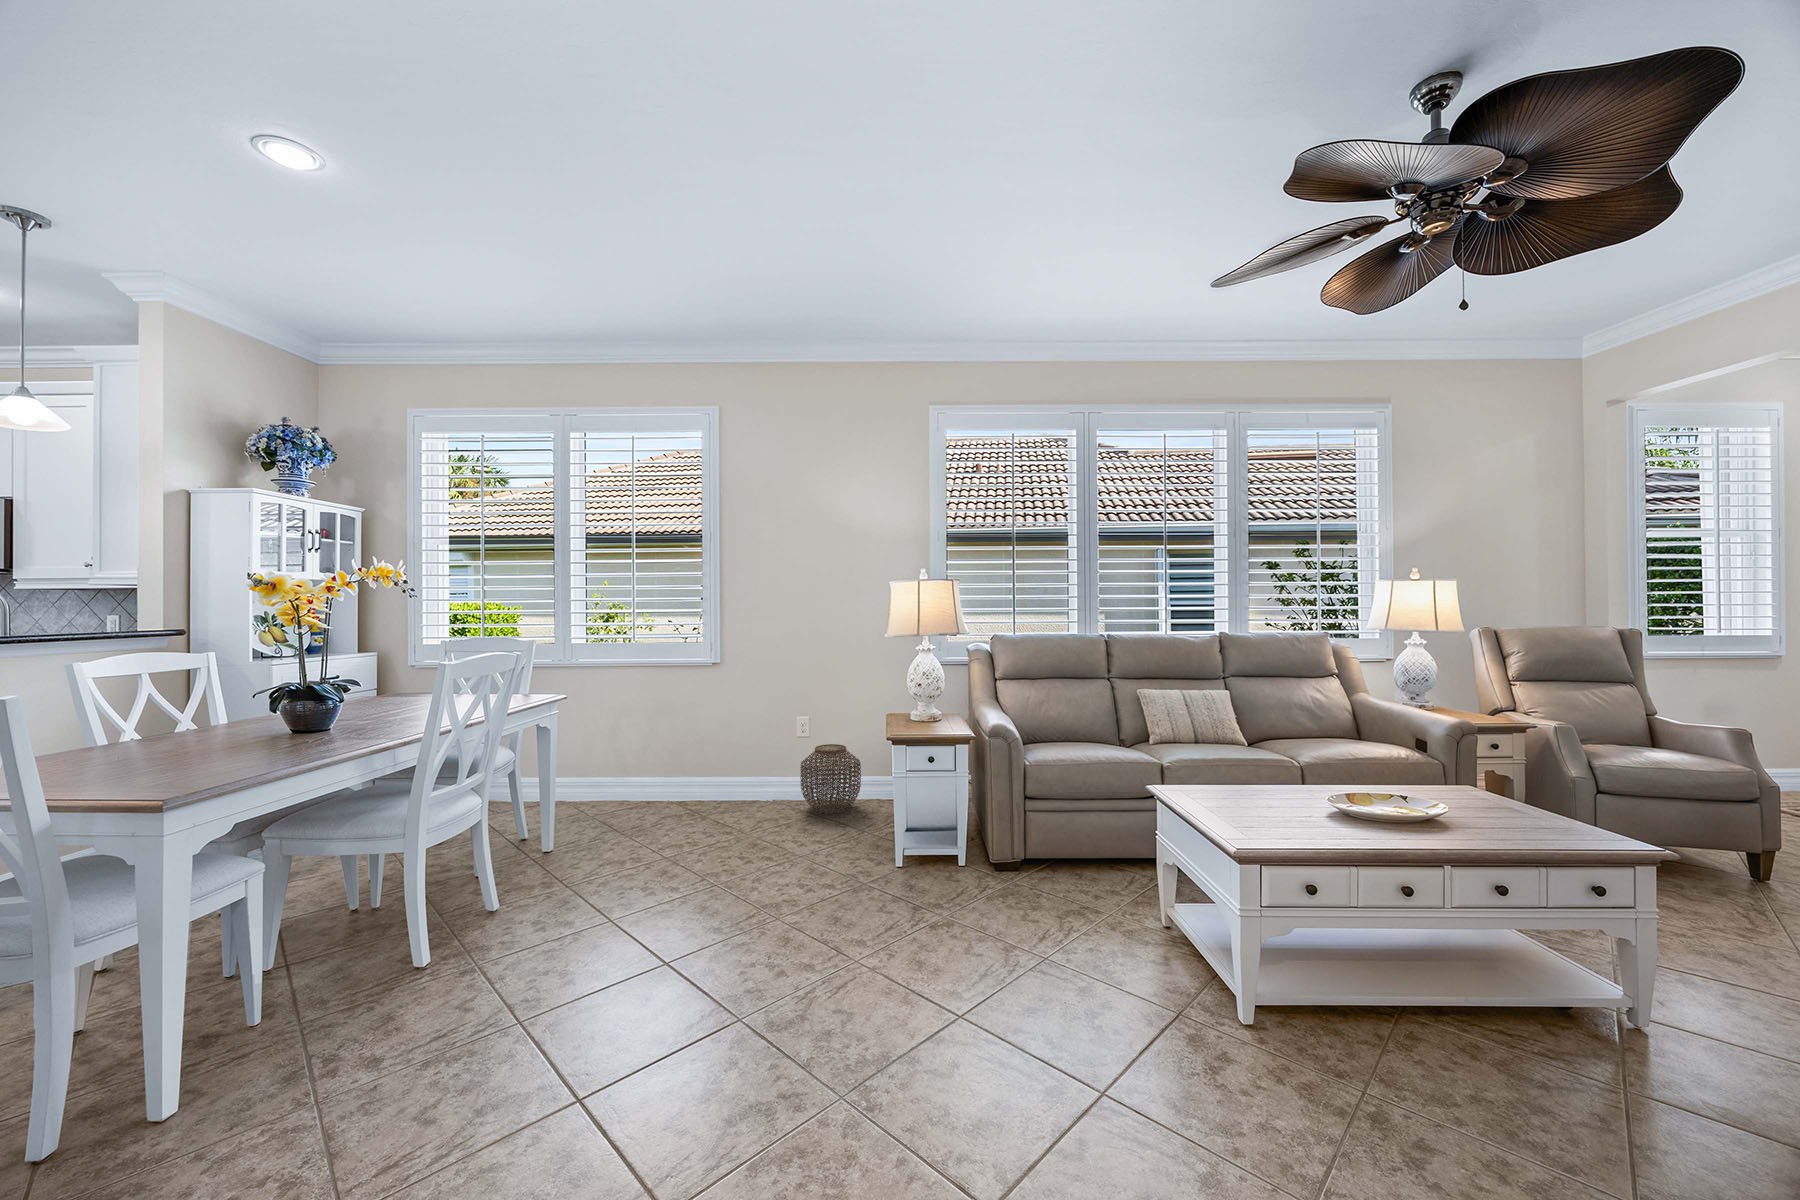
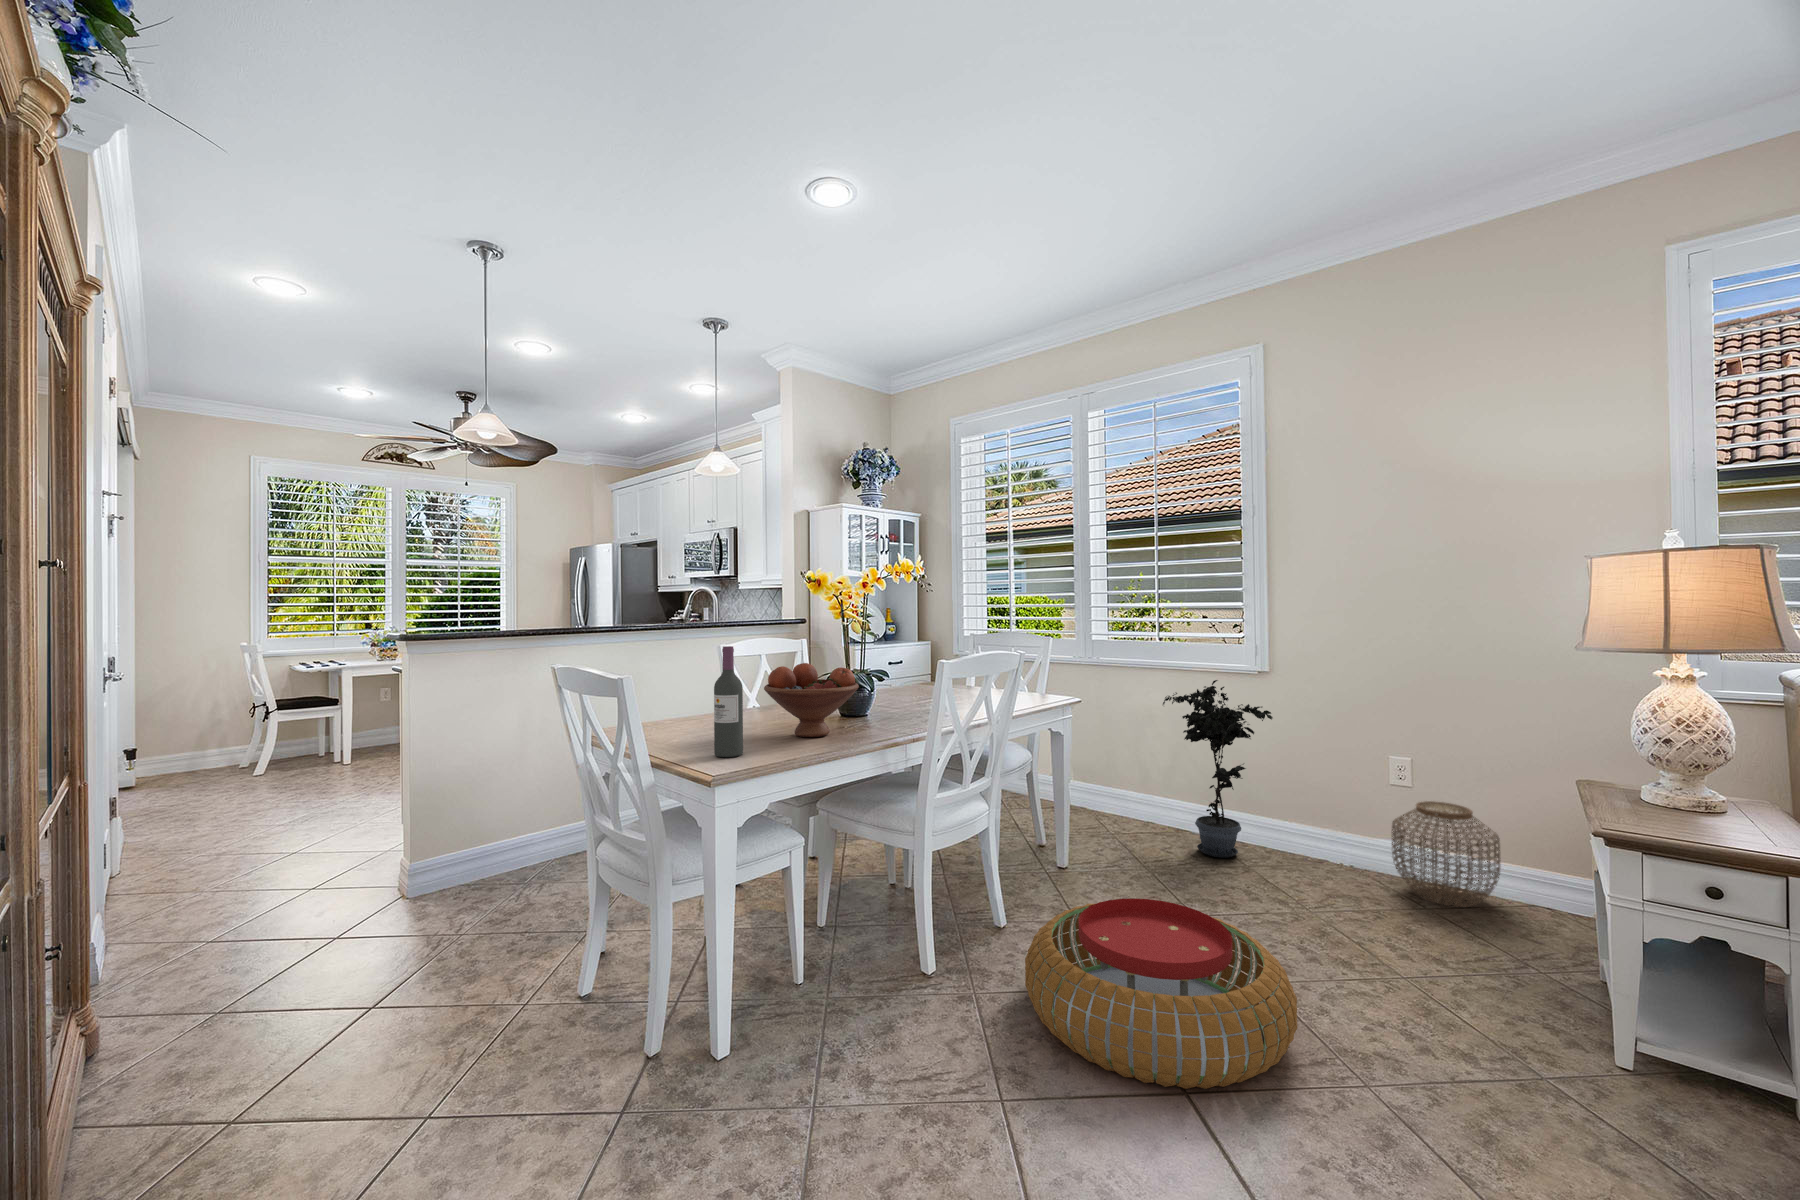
wine bottle: none [145,658,190,783] -> present [714,646,743,757]
potted plant: none [635,670,723,815] -> present [1163,680,1273,858]
fruit bowl: none [201,674,336,754] -> present [764,663,859,737]
pouf: none [528,844,743,978] -> present [1025,898,1297,1089]

